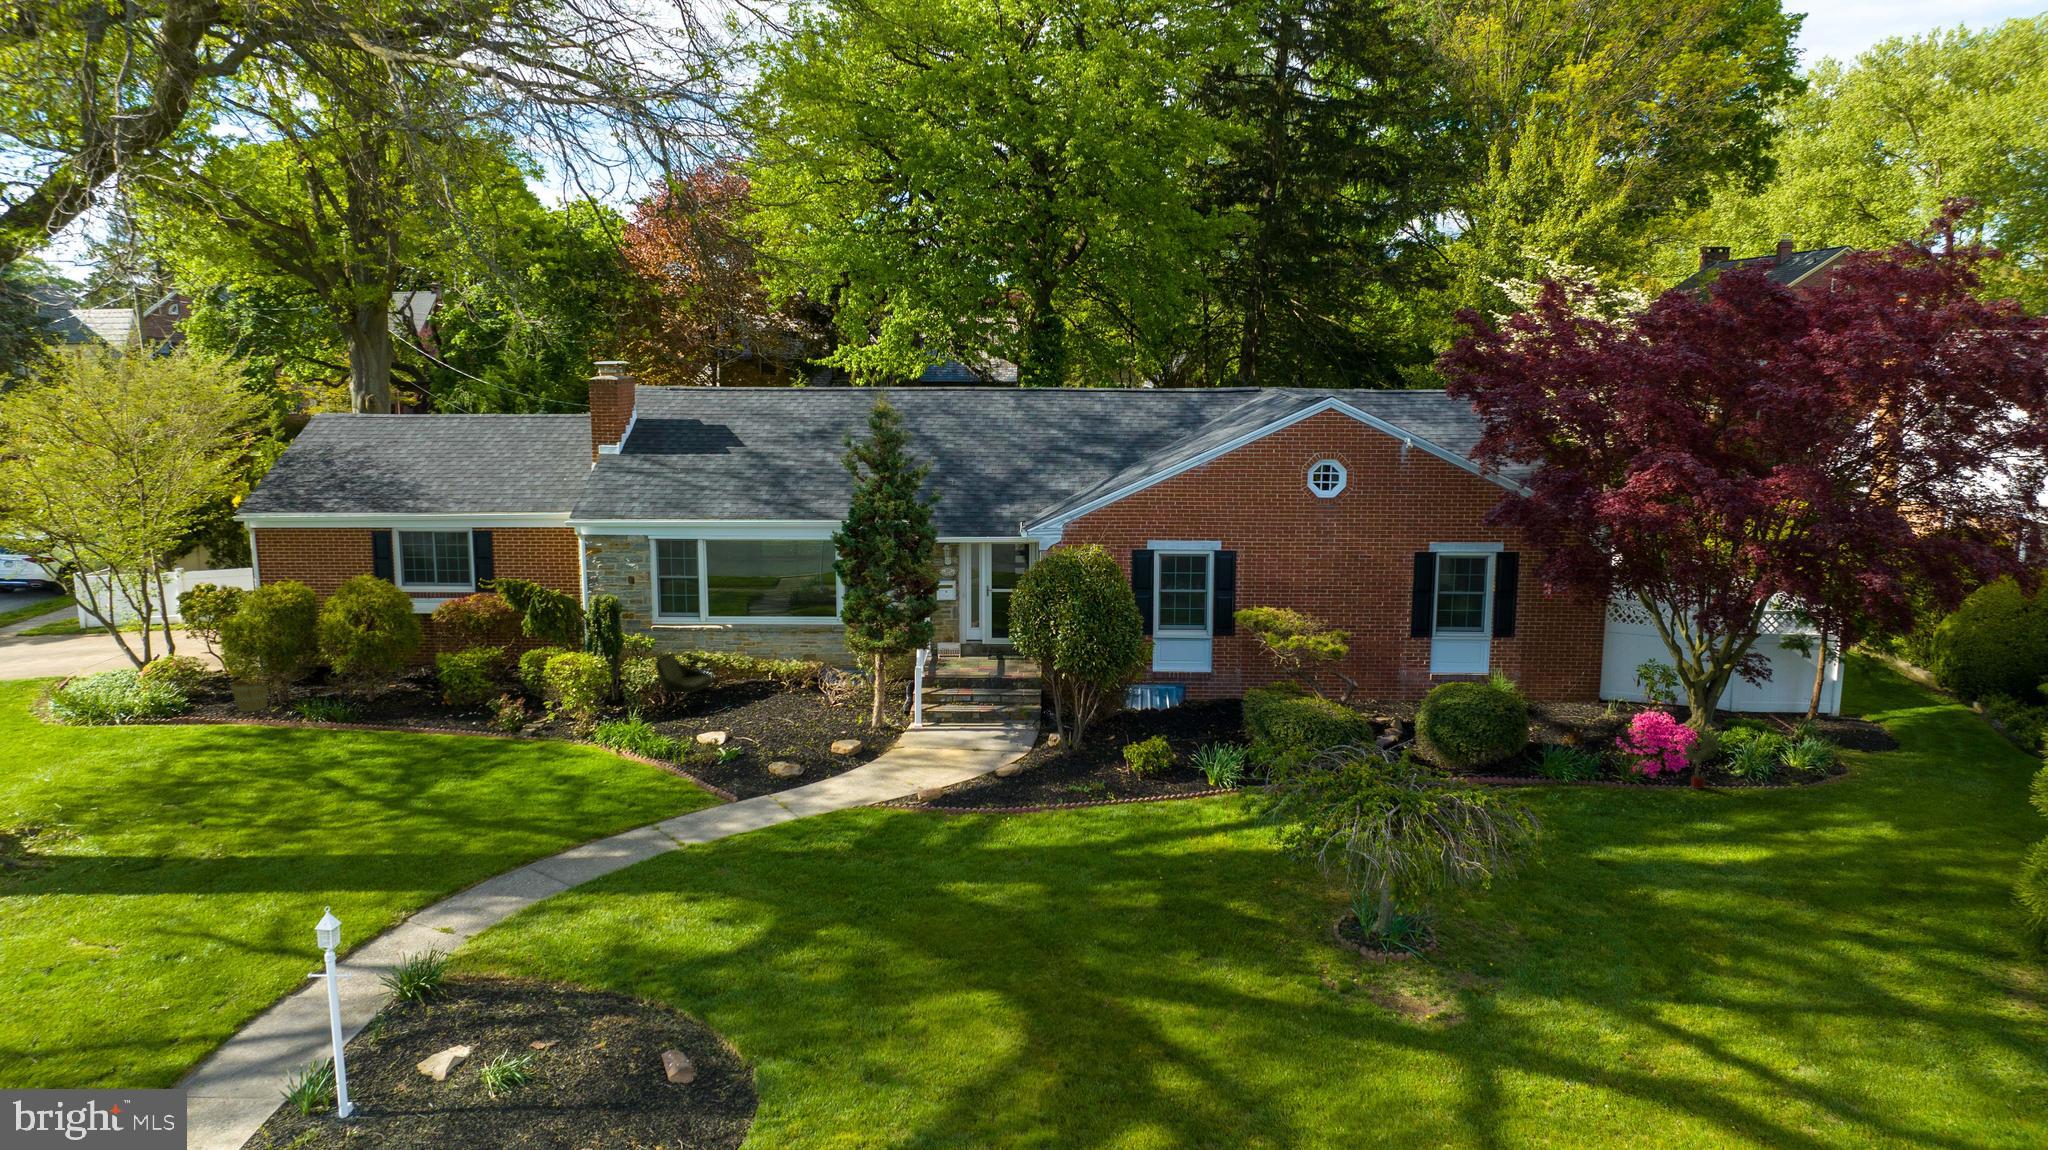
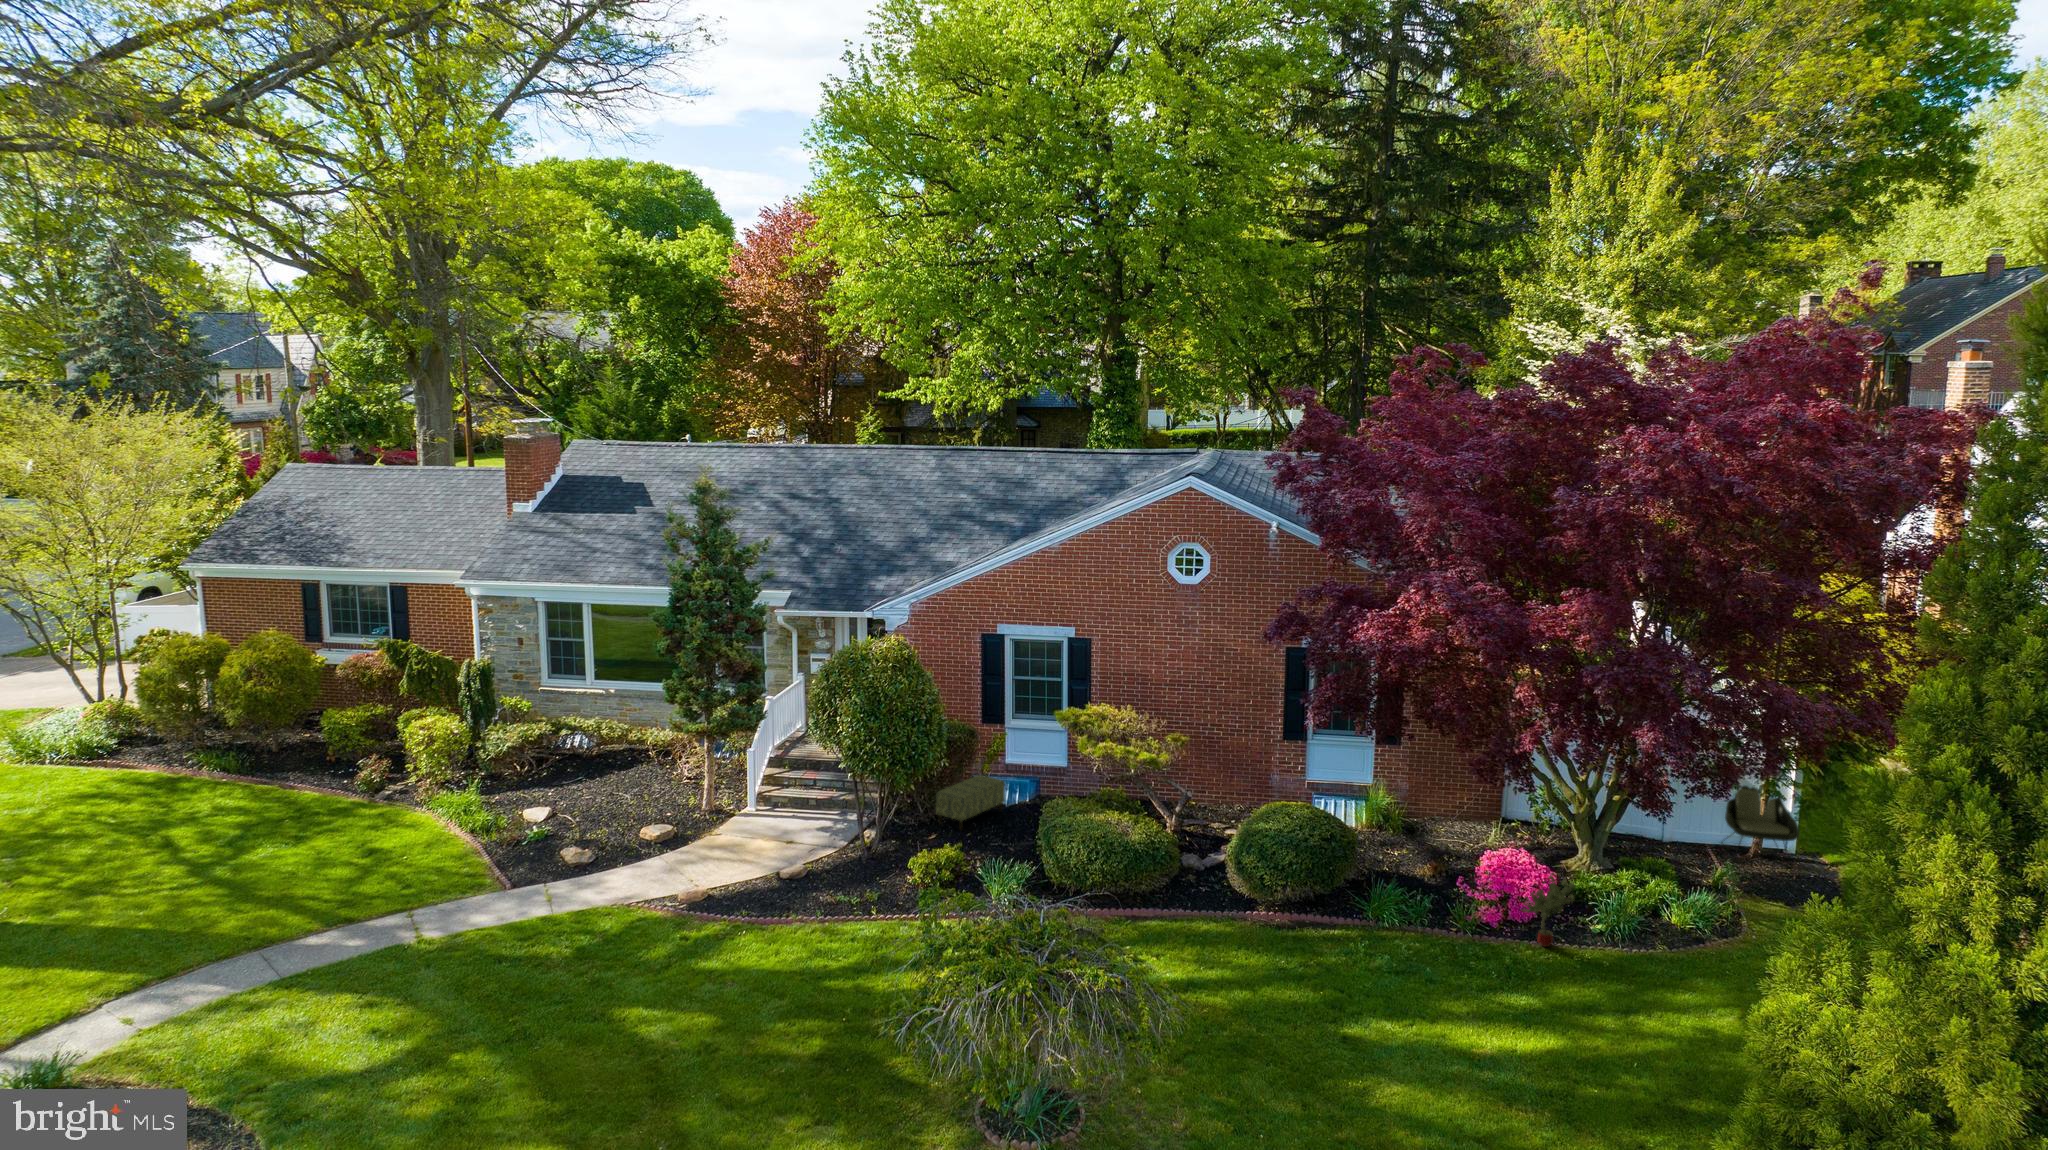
lounge chair: present [655,655,713,714] -> present [1722,786,1799,868]
wooden bucket: present [230,680,268,712] -> none [139,725,177,757]
bench: none [1102,684,1156,733] -> present [936,775,1005,830]

